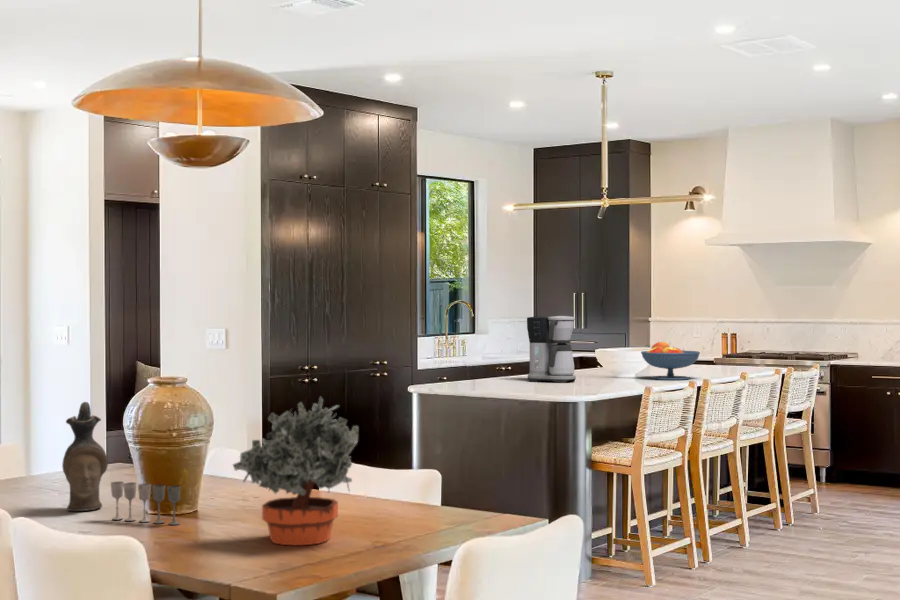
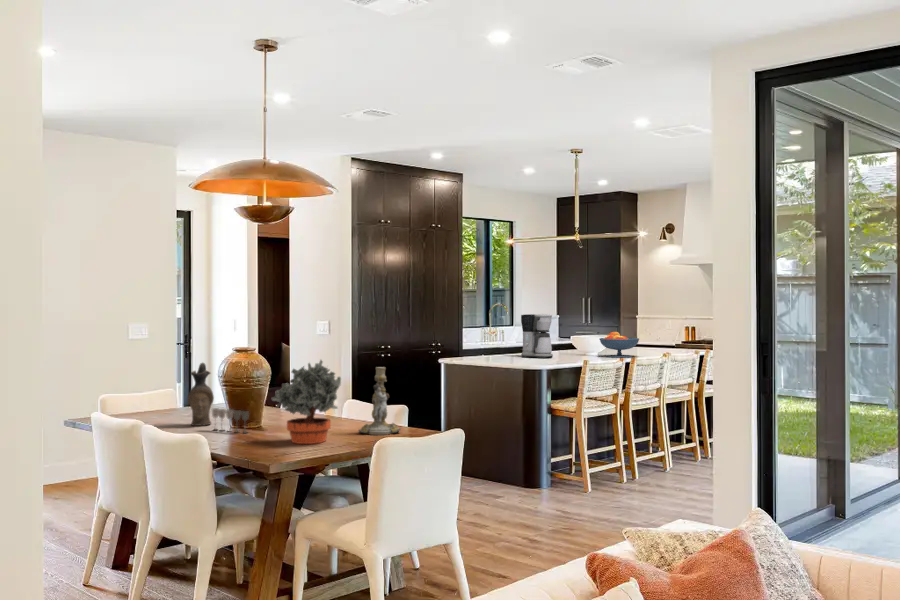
candlestick: none [373,407,445,523] -> present [359,367,401,435]

